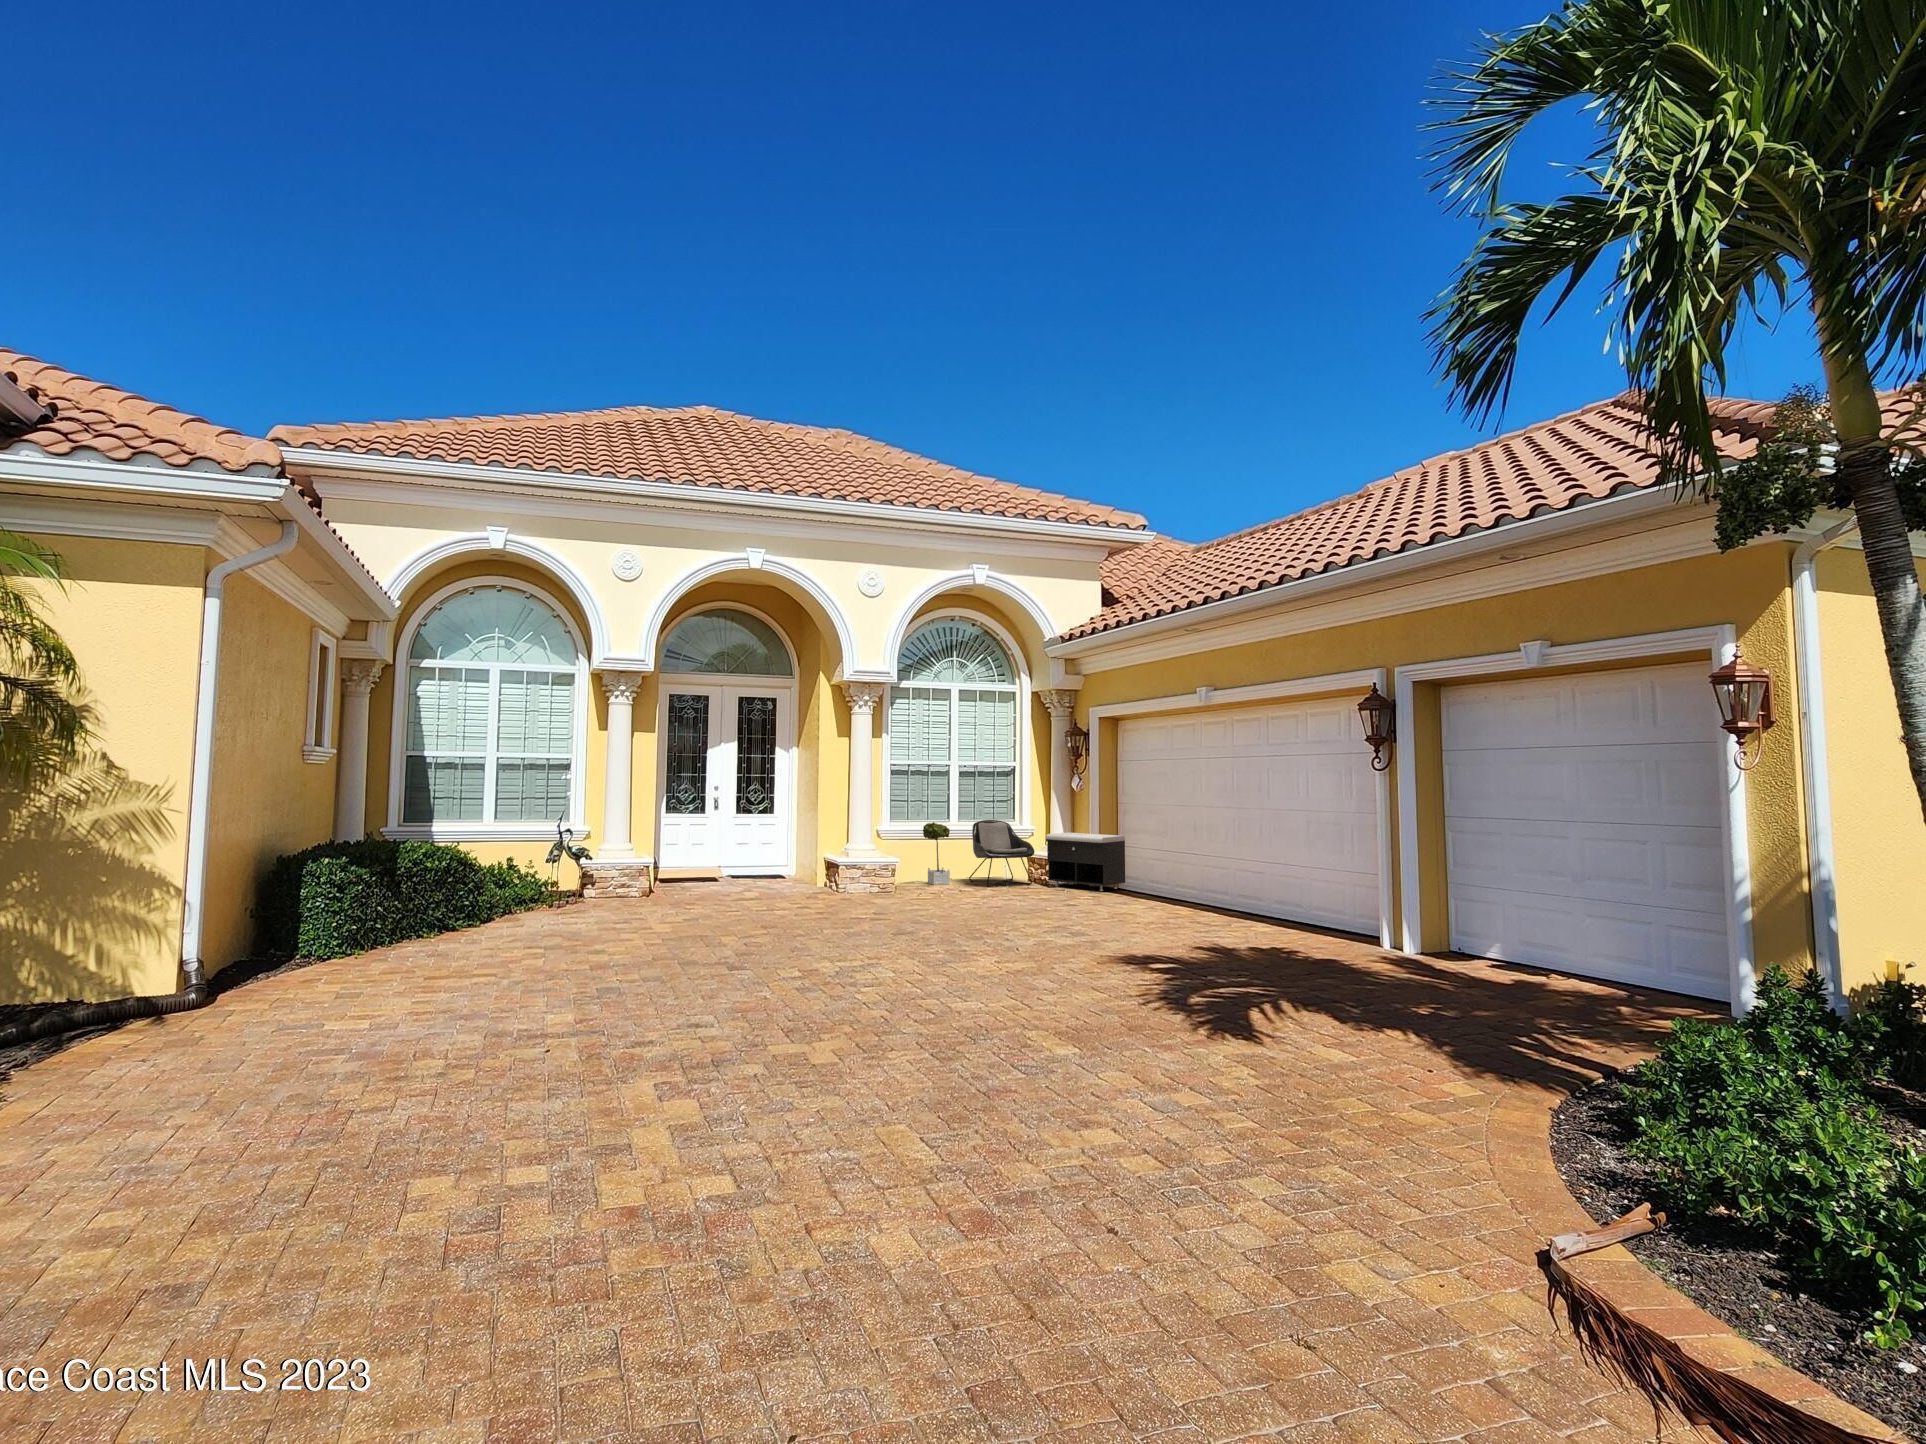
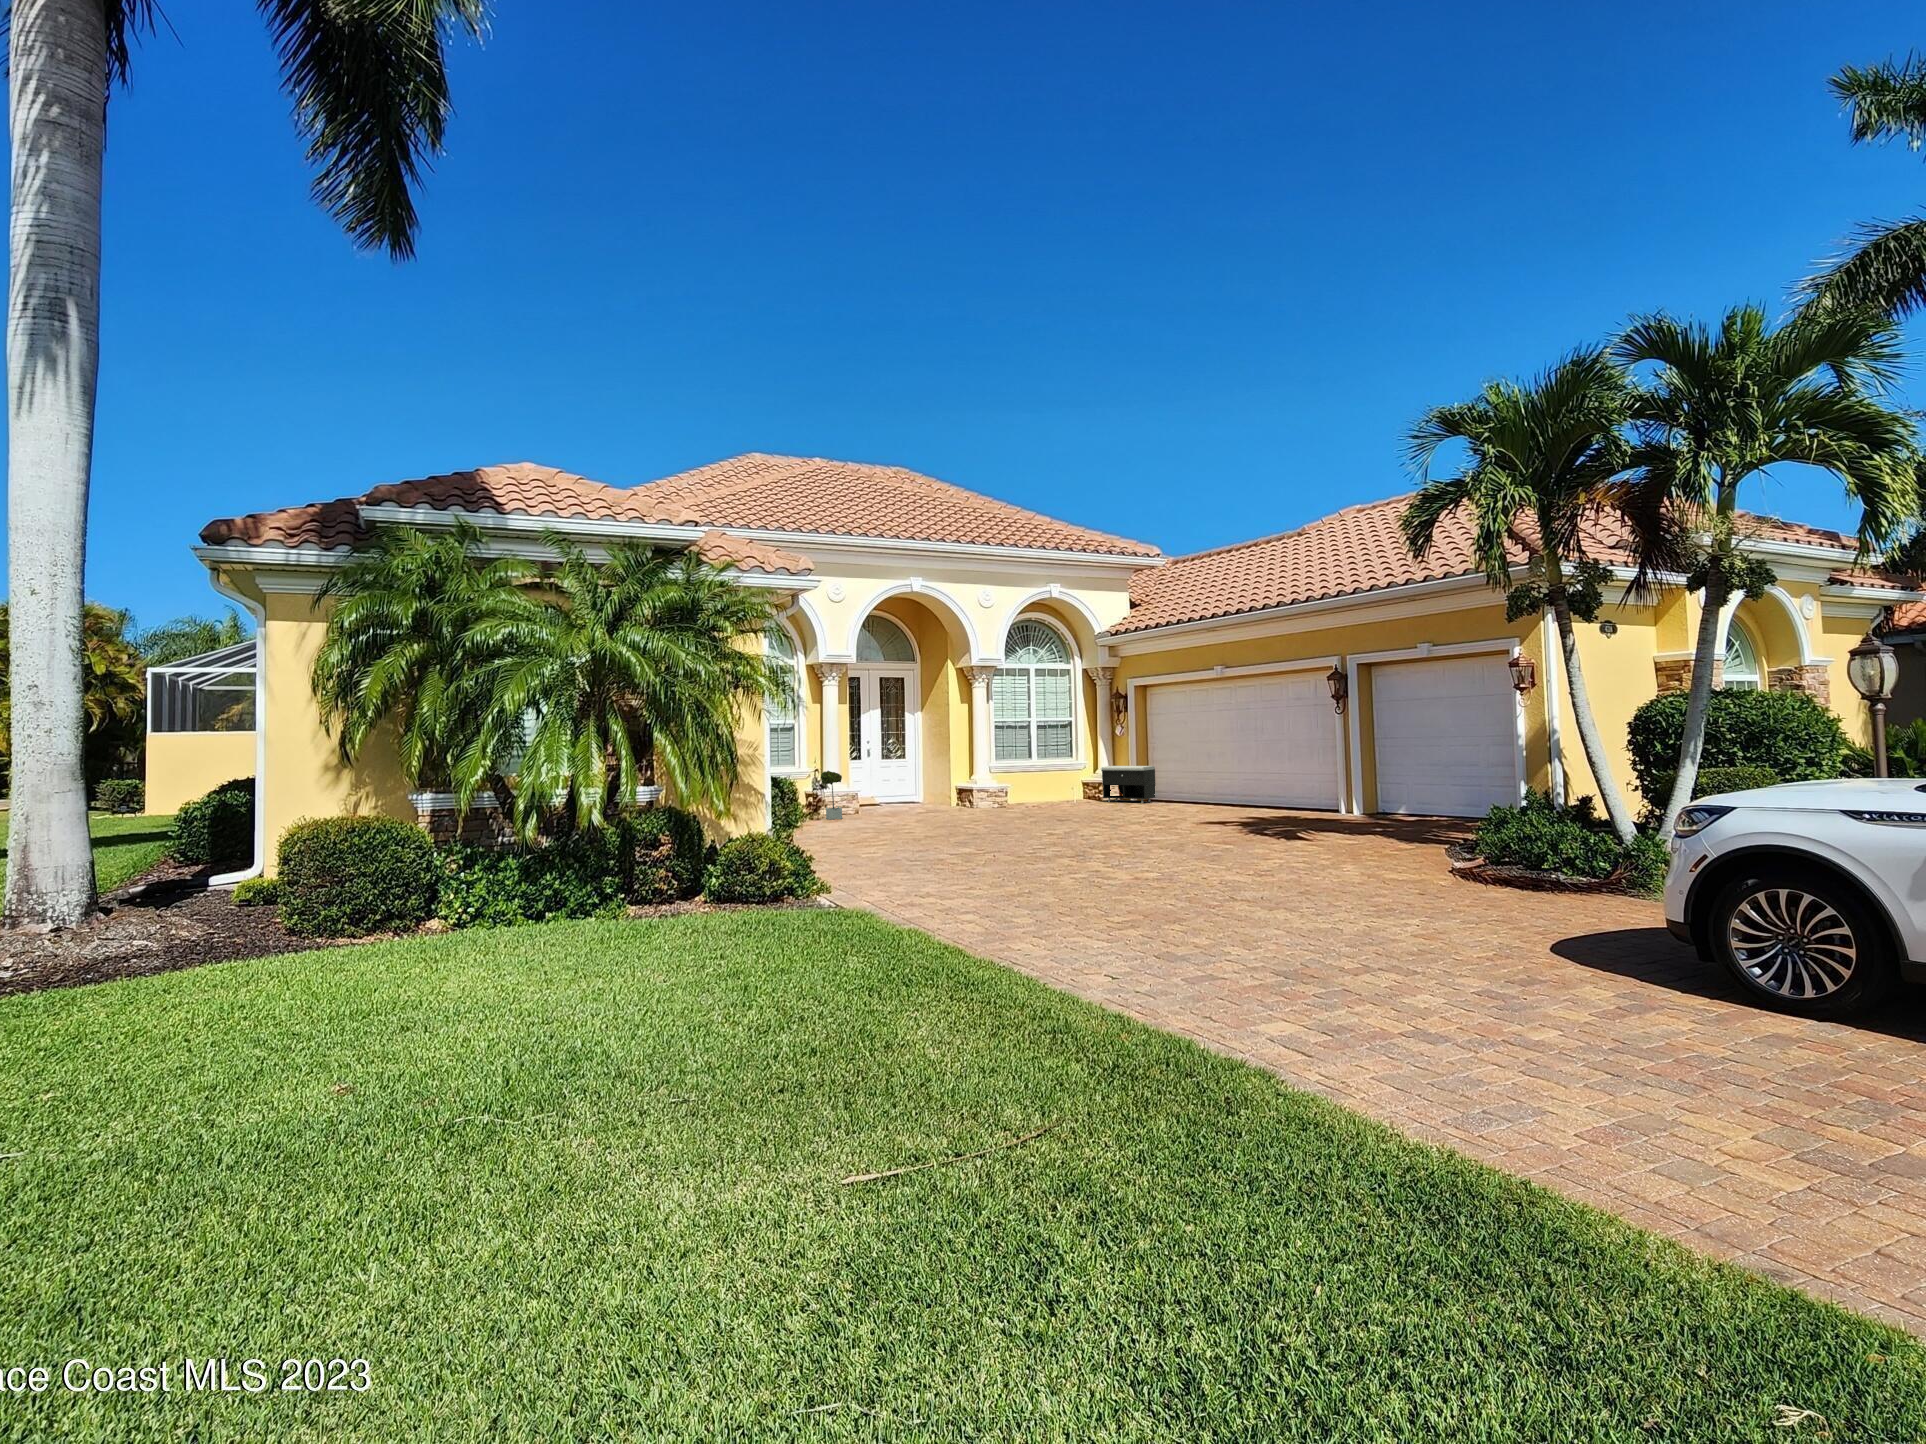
lounge chair: present [969,820,1035,887] -> none [1047,759,1093,804]
potted tree: present [923,822,950,885] -> present [821,771,842,820]

